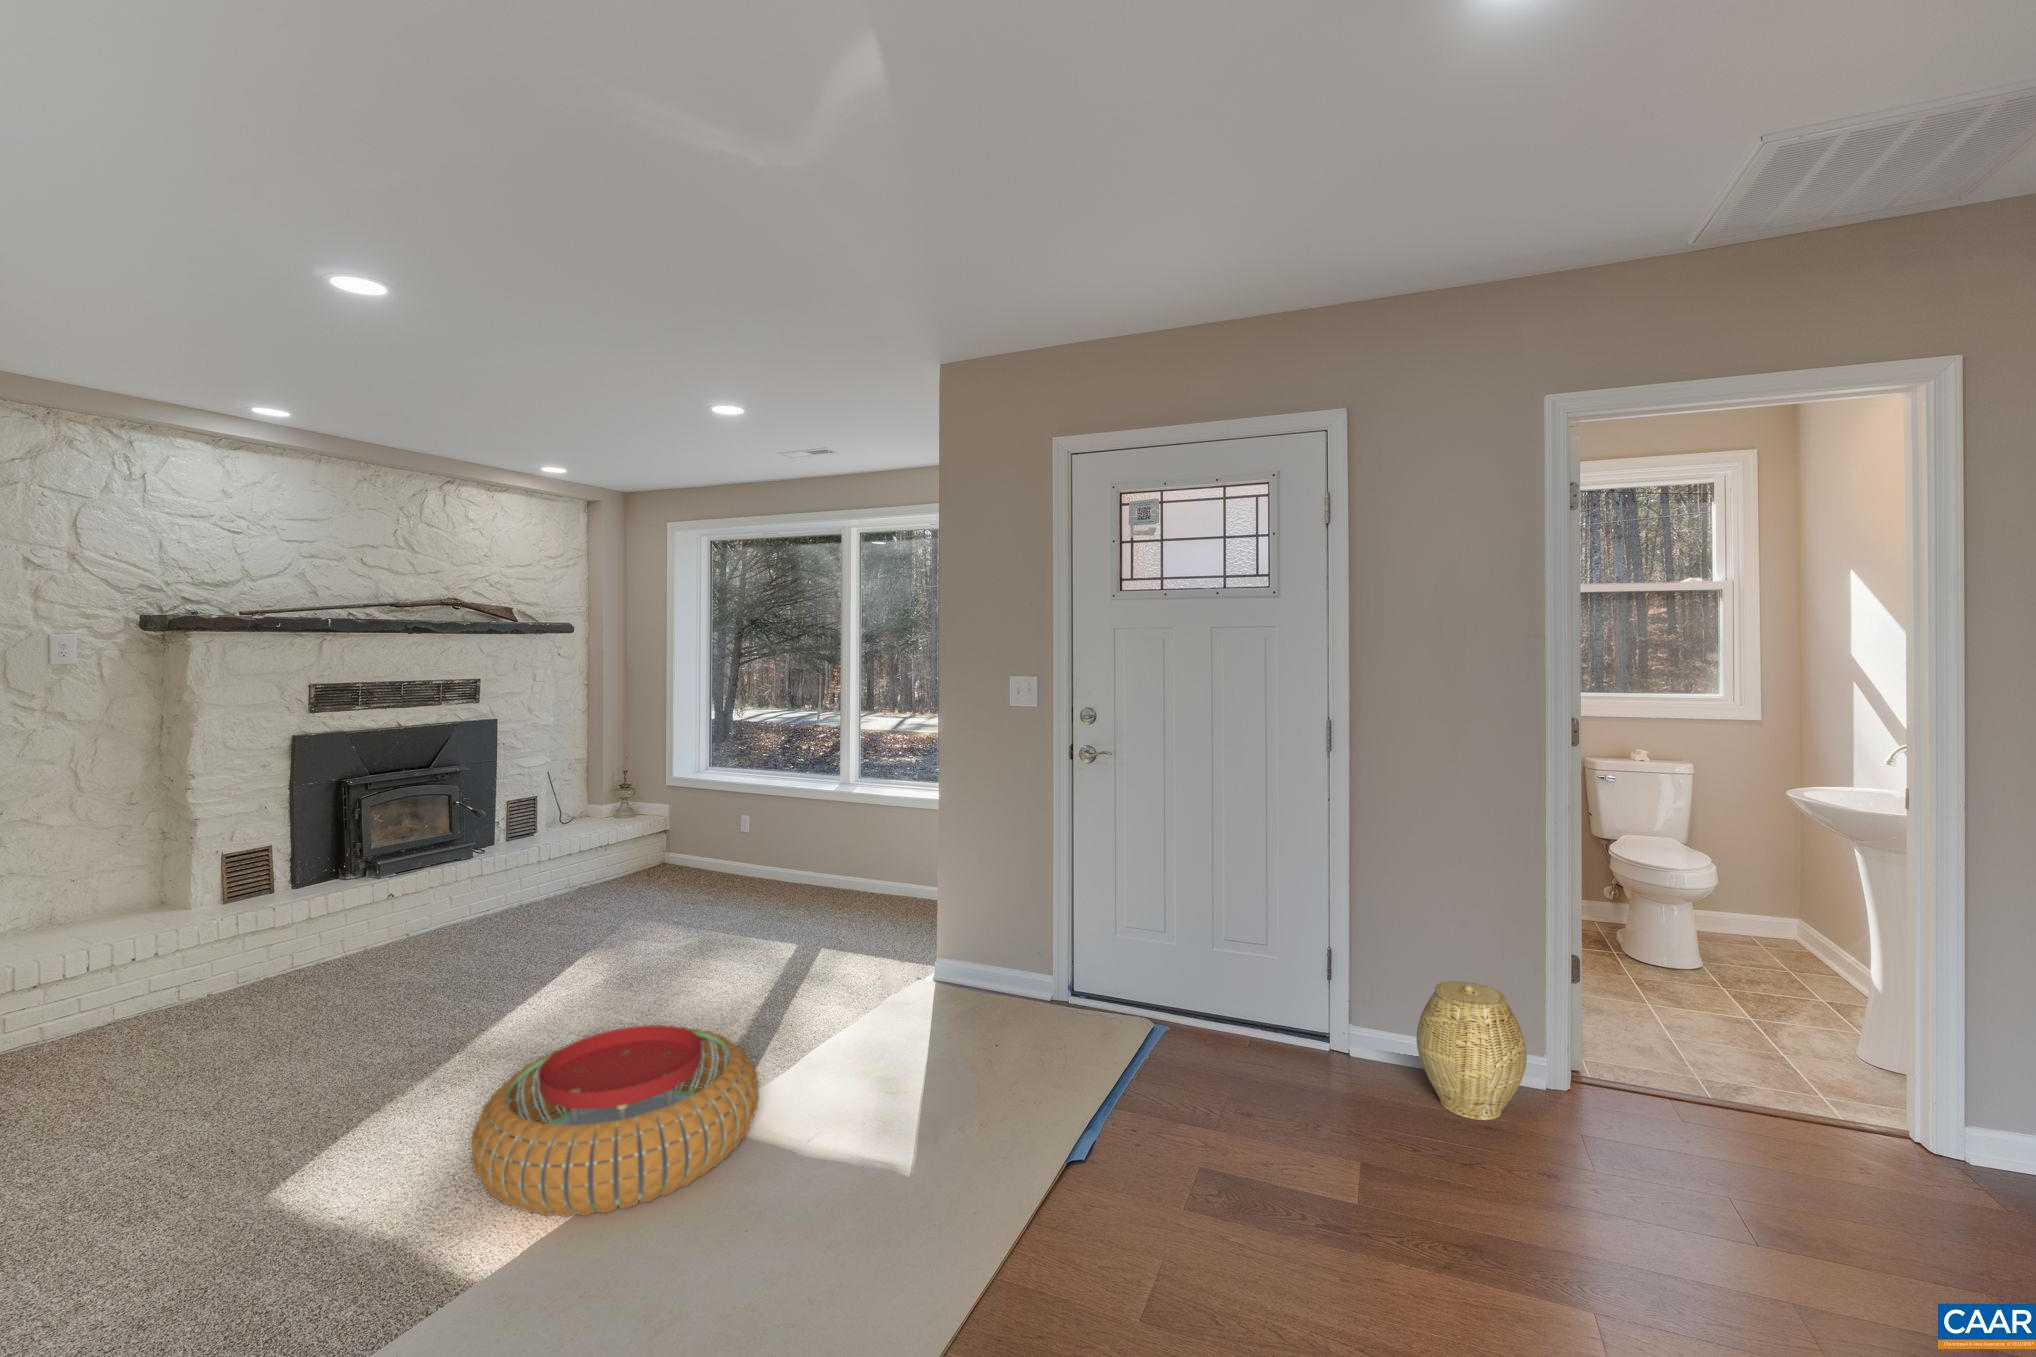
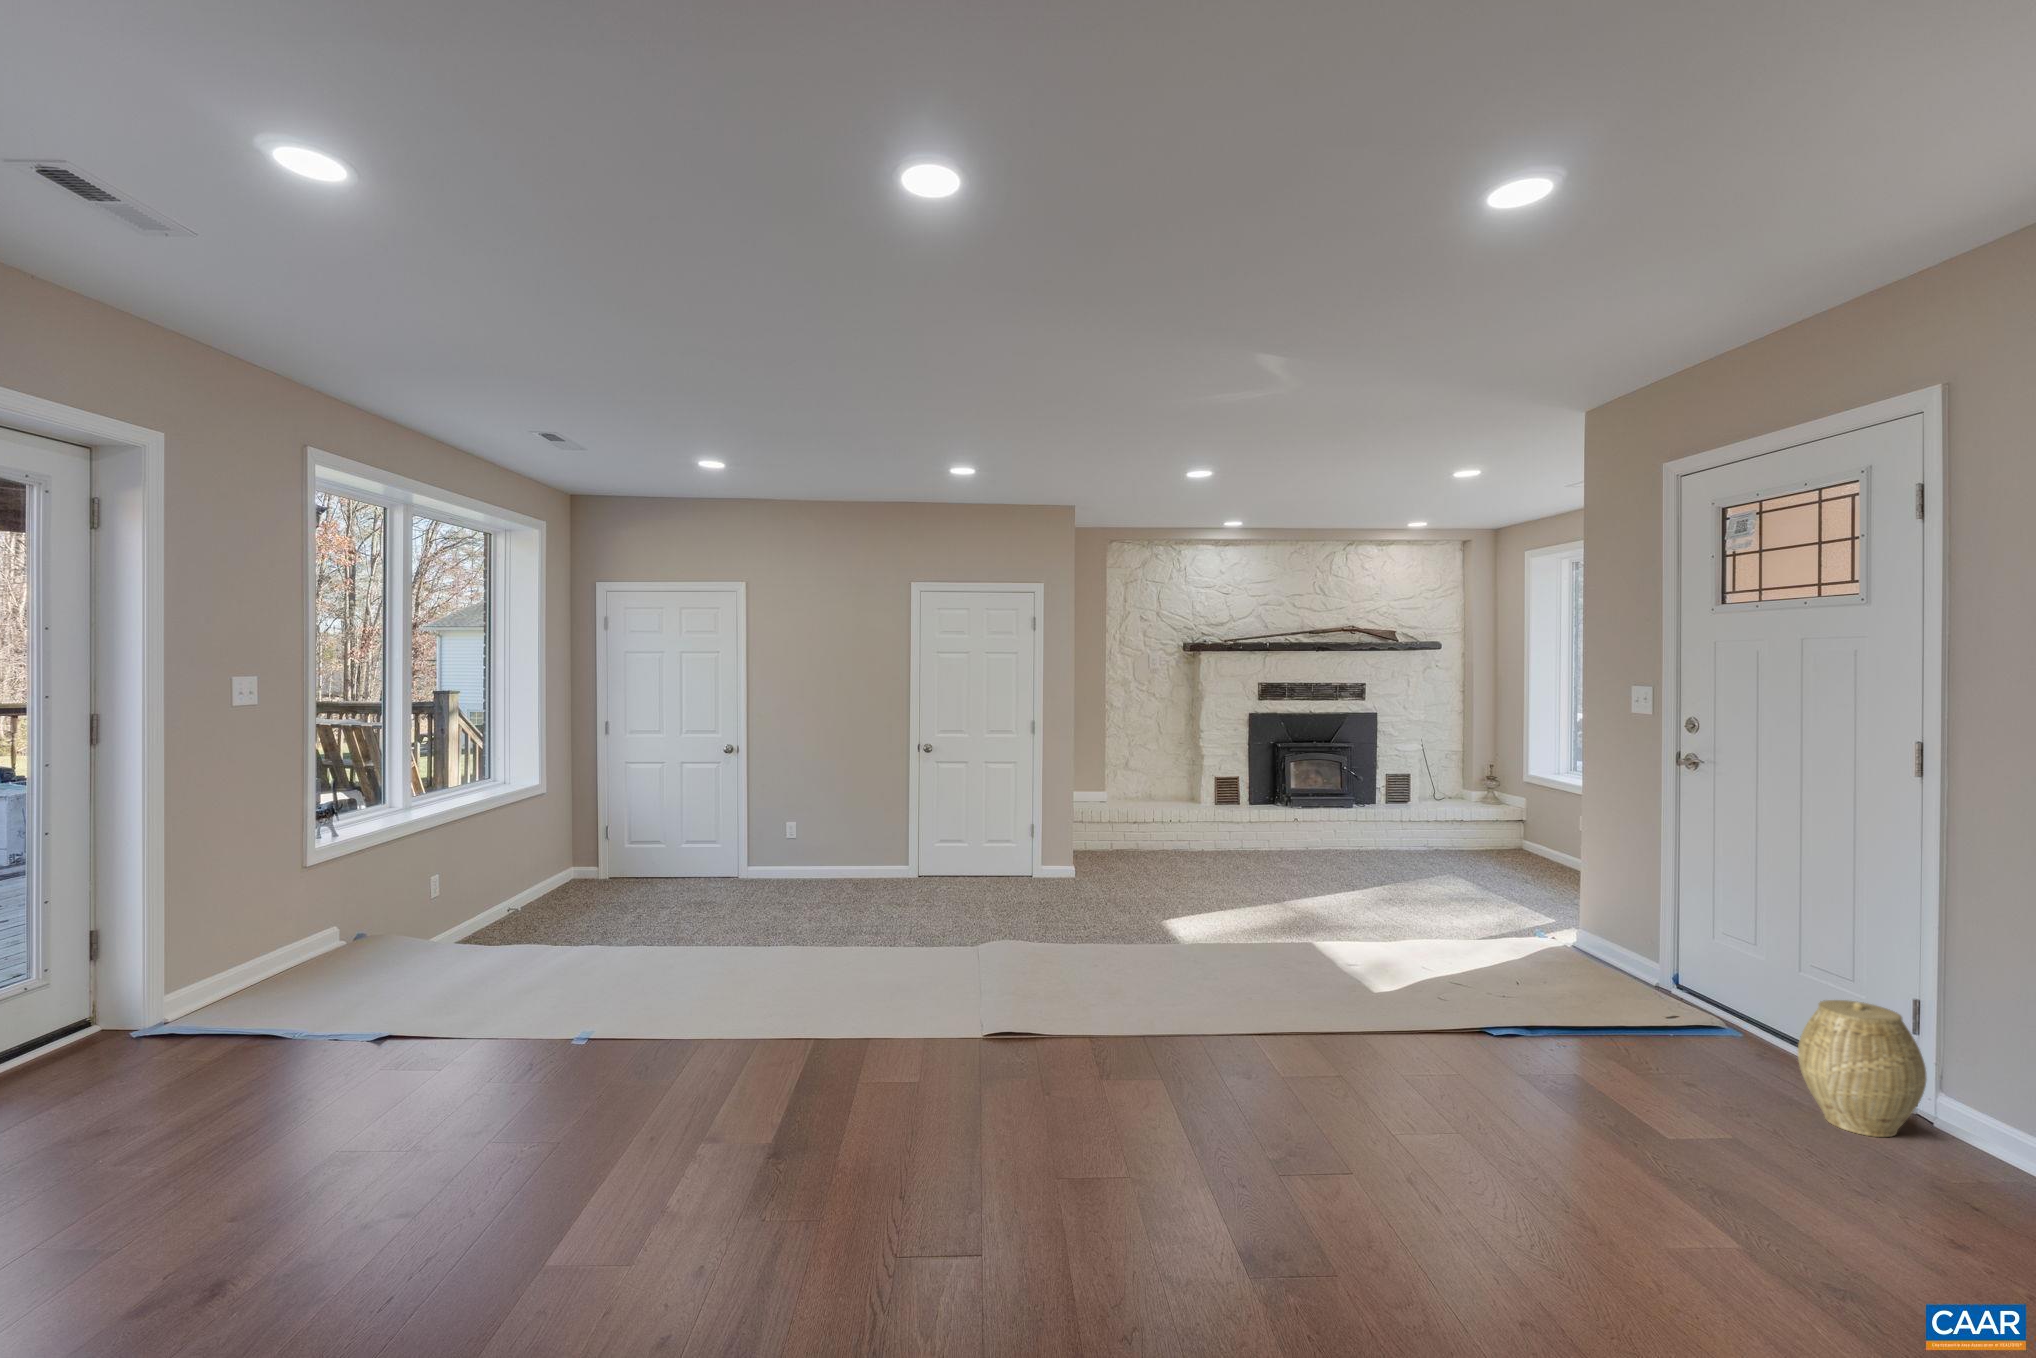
pouf: present [471,1025,759,1217] -> none [1198,880,1345,955]

